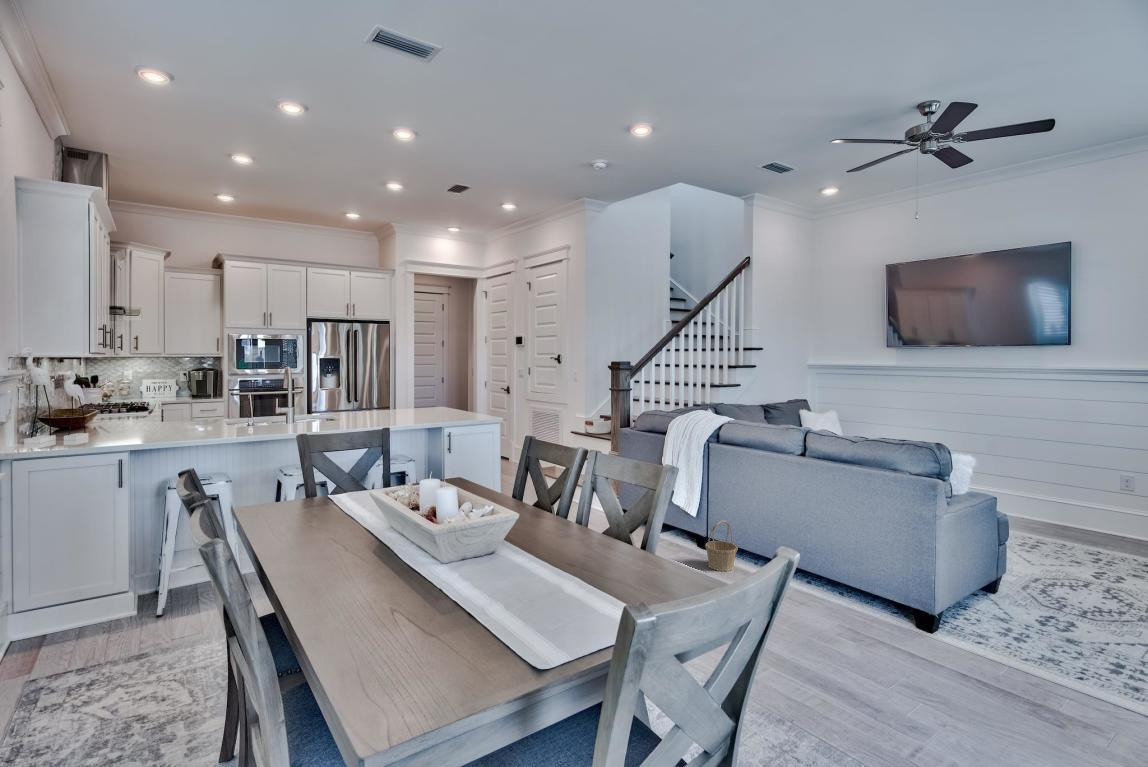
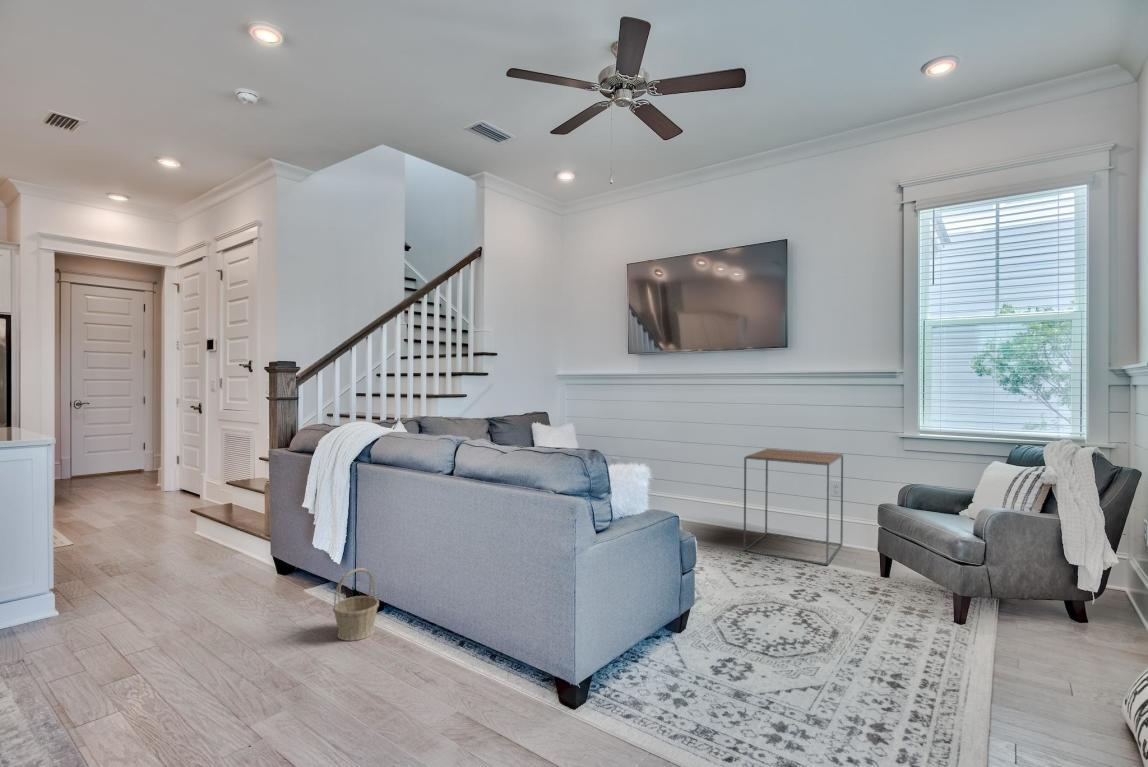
side table: none [1027,443,1142,556] -> present [744,449,843,565]

